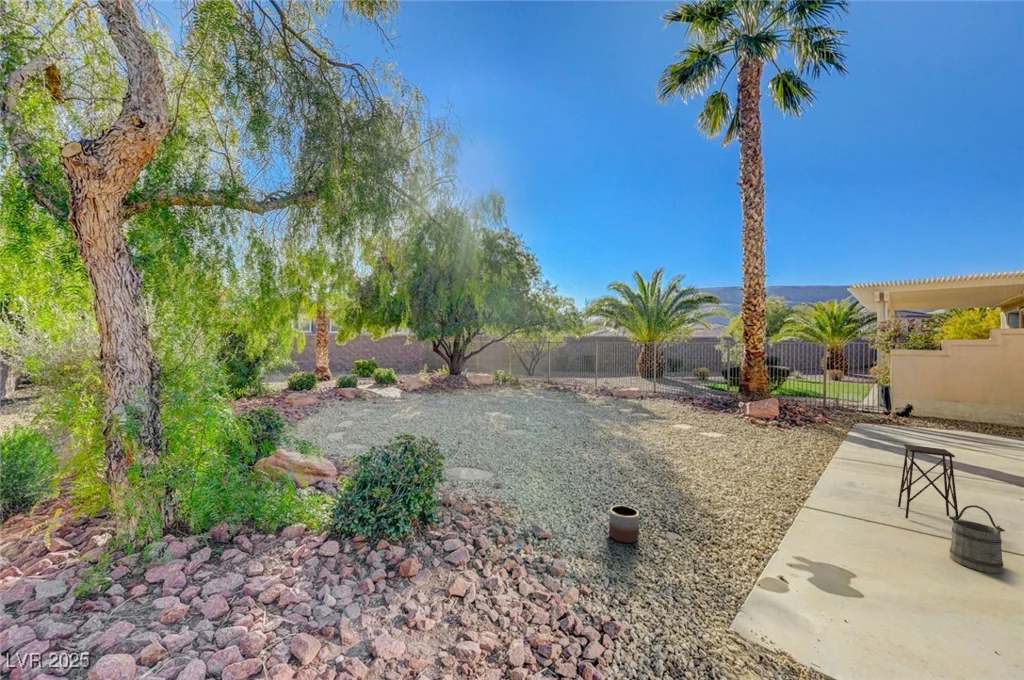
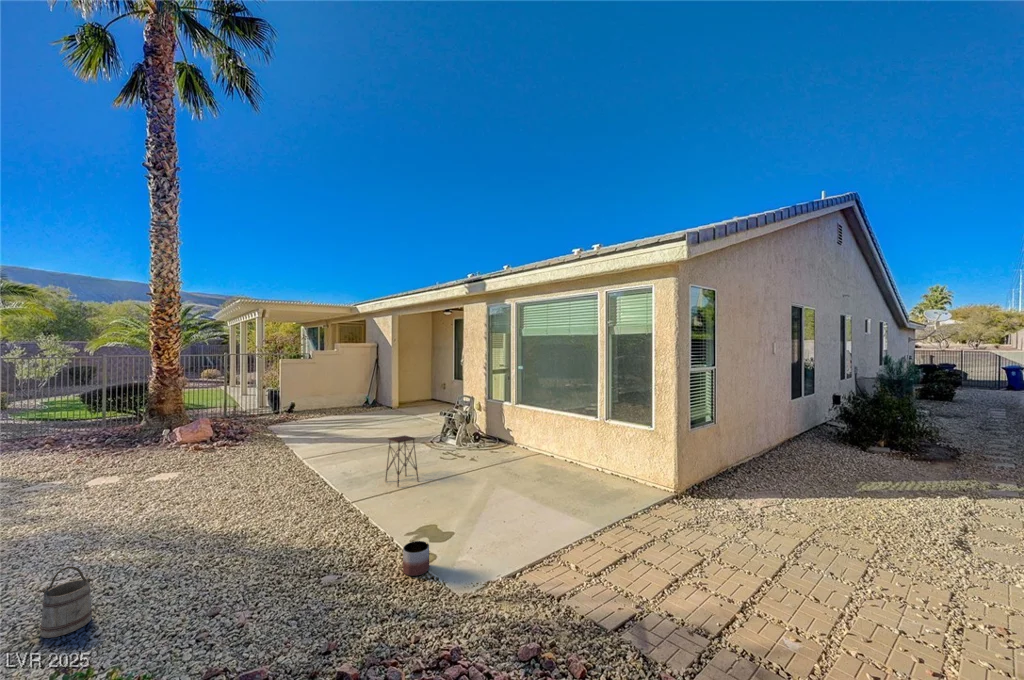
bucket: present [949,505,1005,574] -> present [40,566,93,638]
planter: present [609,506,639,543] -> present [403,541,429,576]

